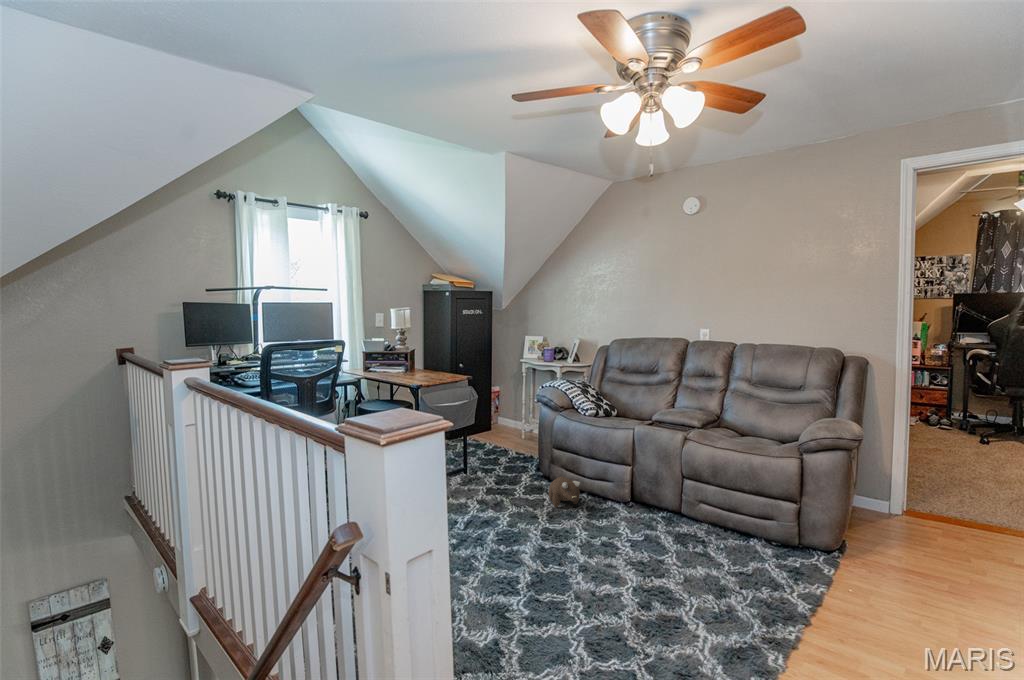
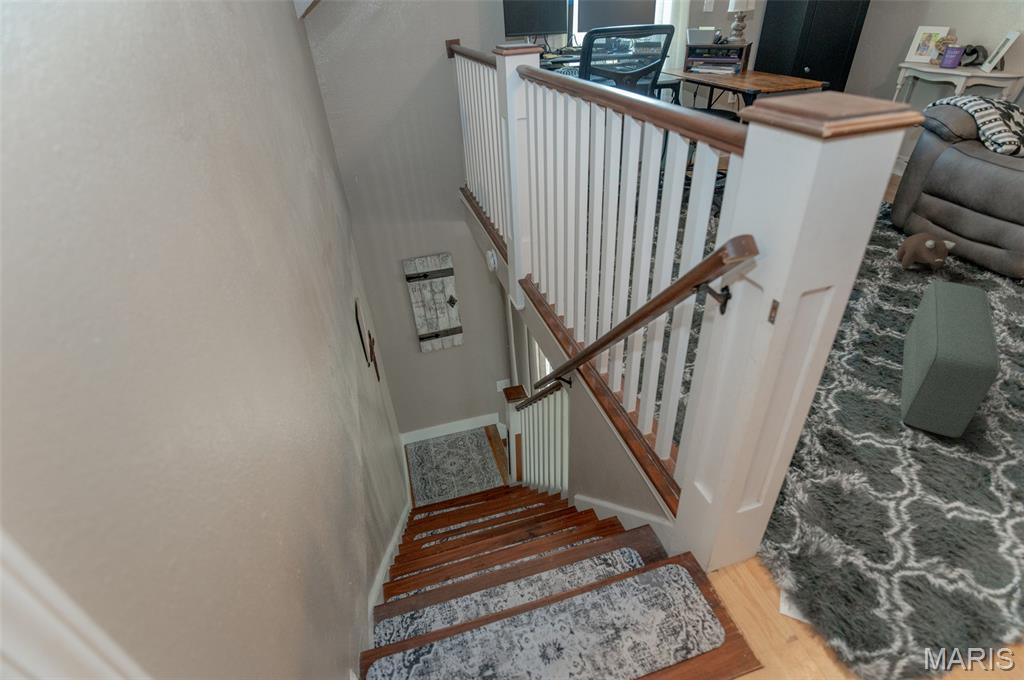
pouf: none [562,515,614,658] -> present [901,281,1001,437]

